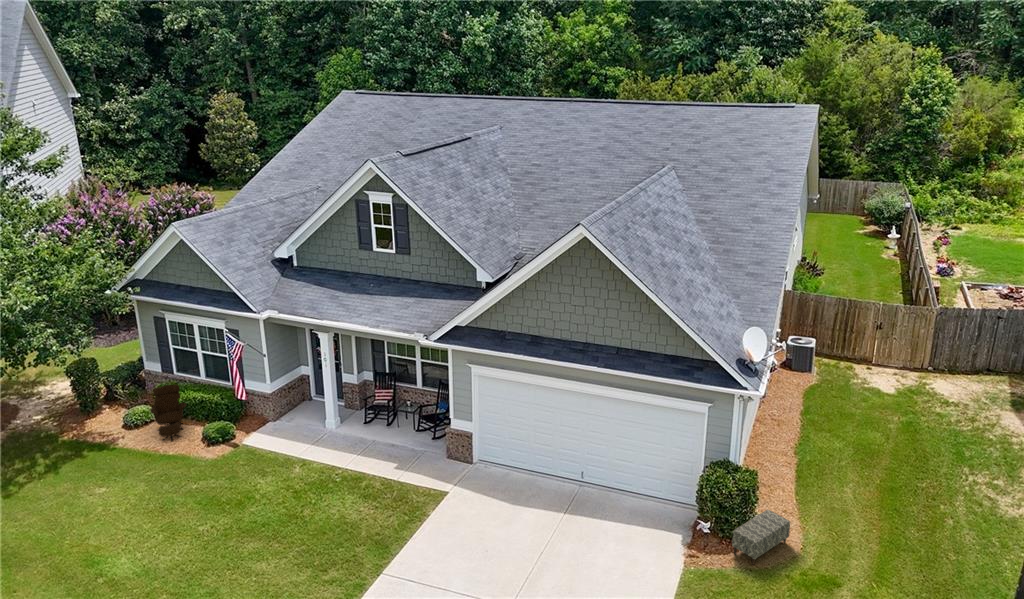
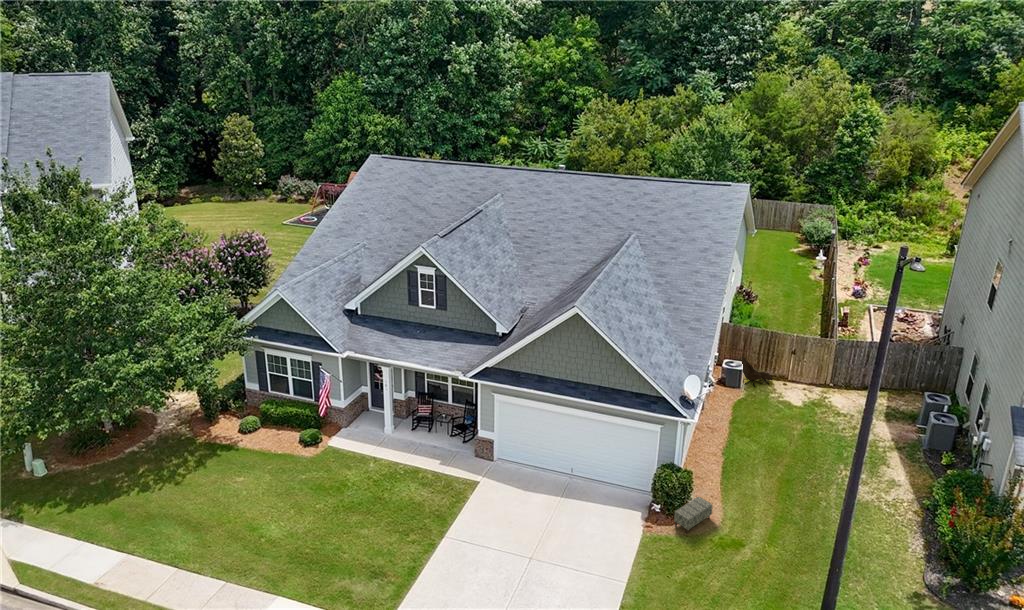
lounge chair: present [150,384,186,440] -> present [742,357,772,387]

